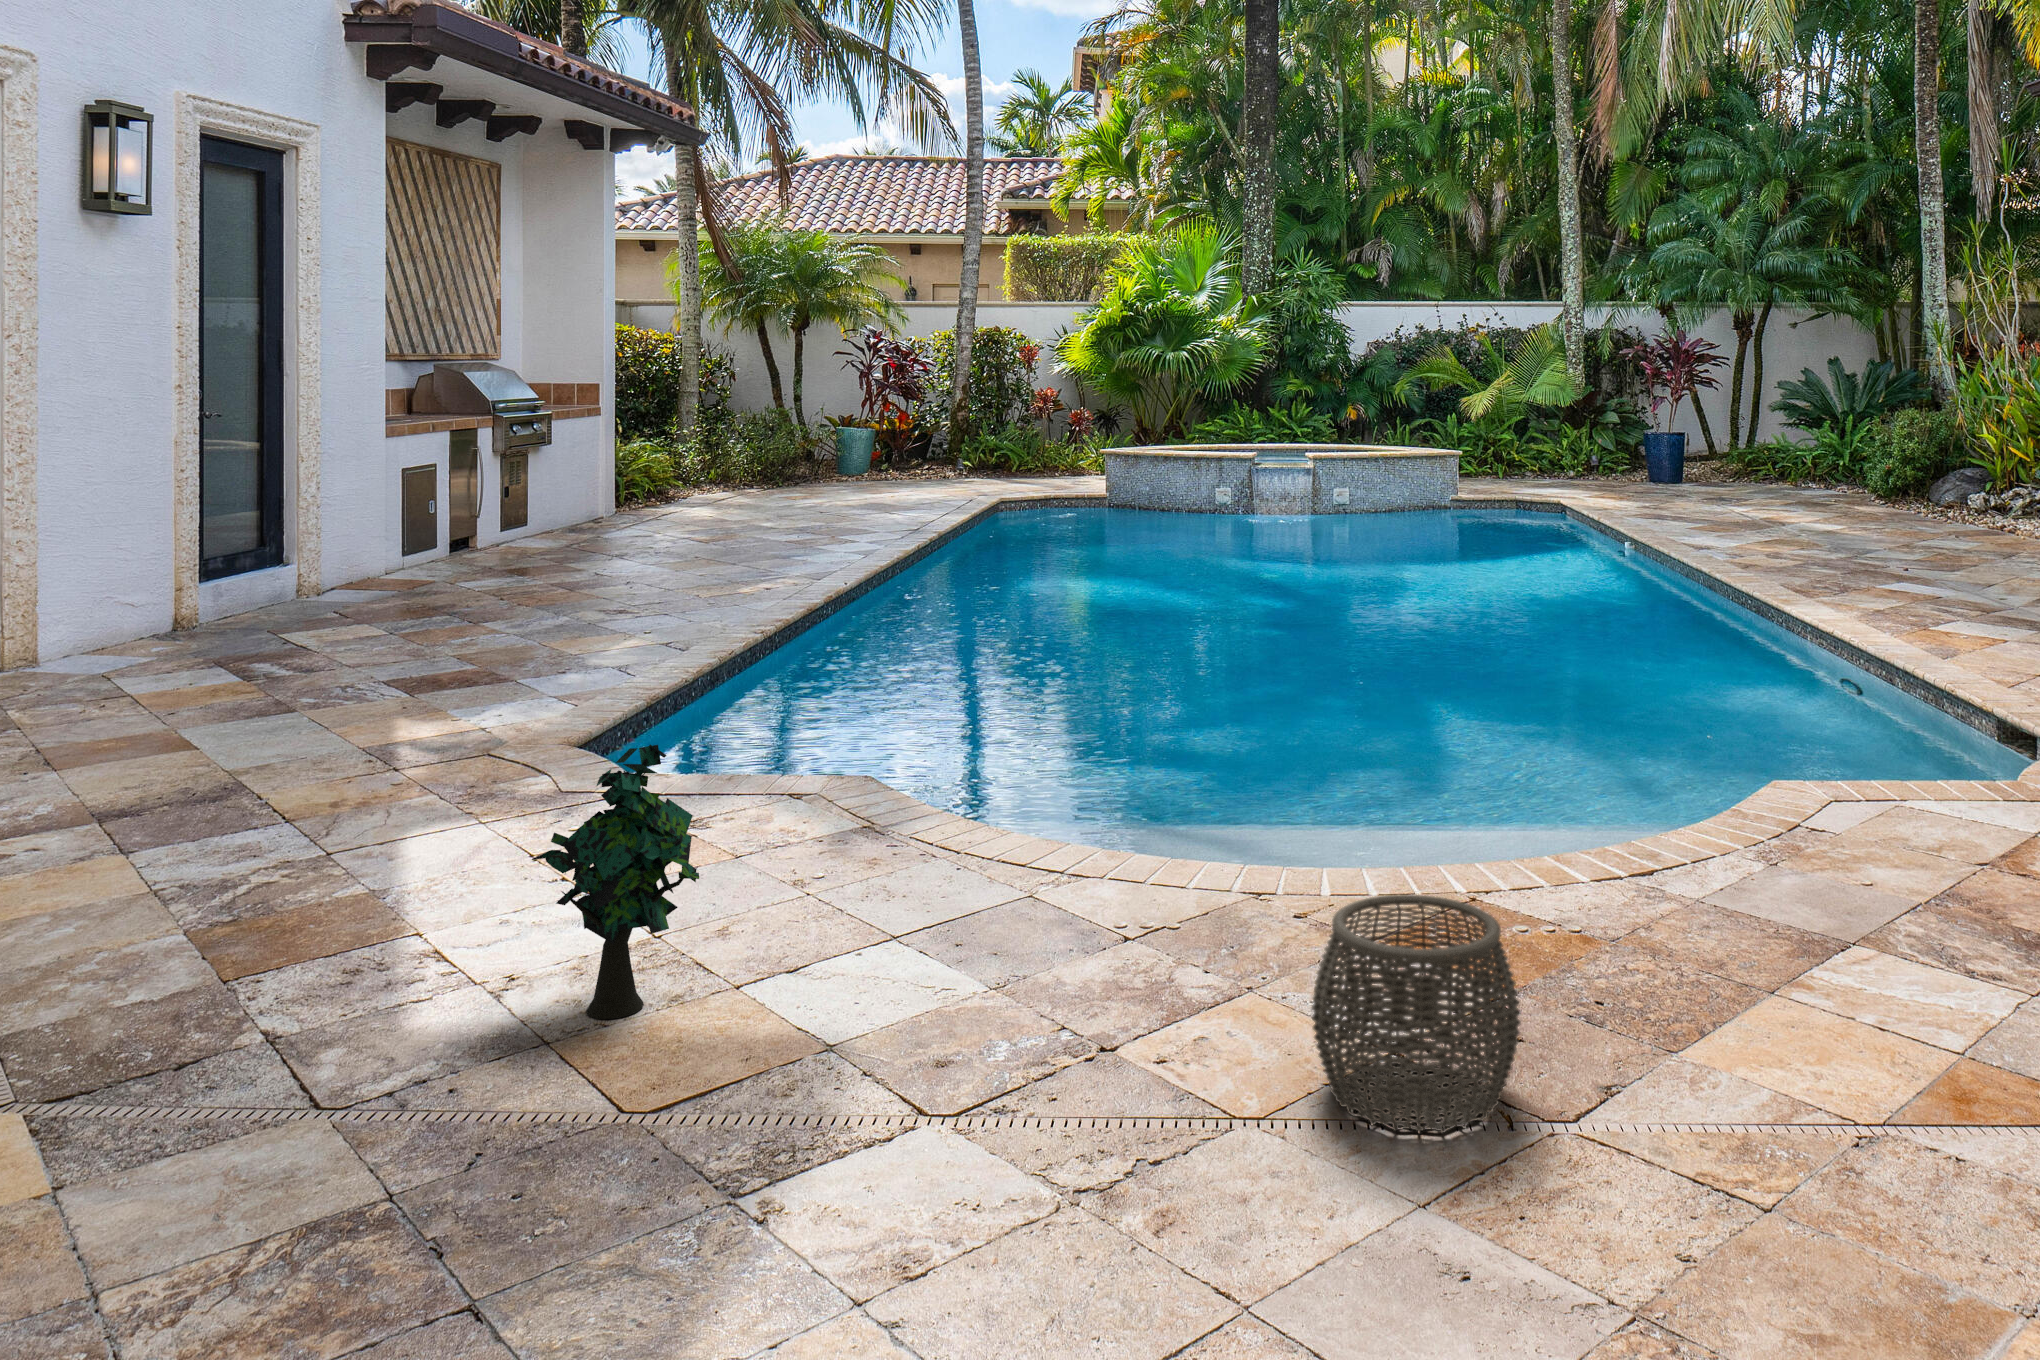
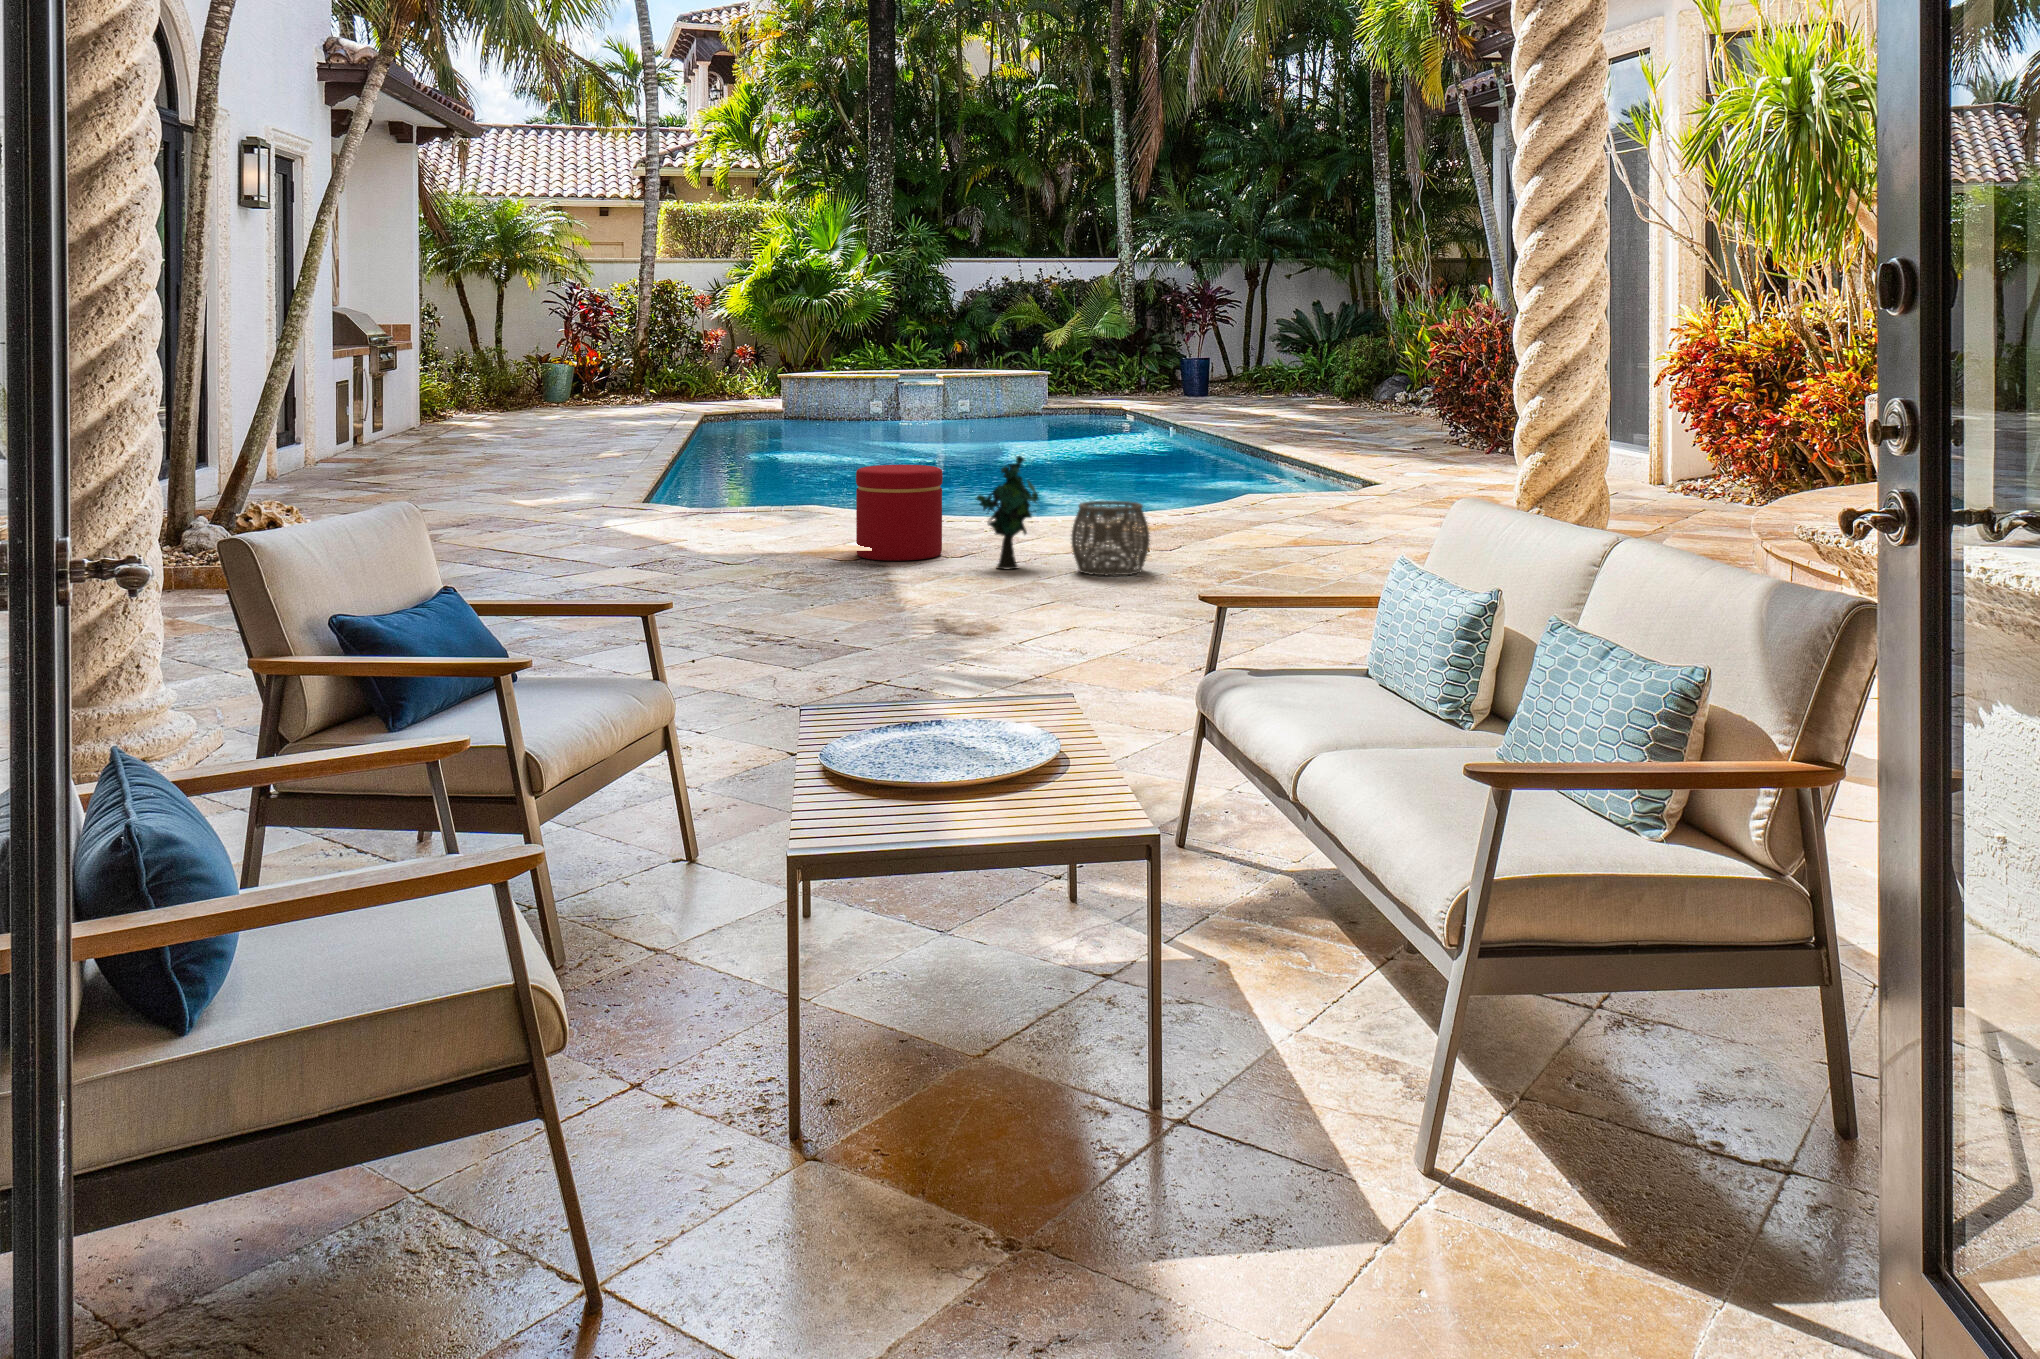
ottoman: none [871,736,1064,983] -> present [856,465,943,561]
decorative plant: present [532,745,699,1019] -> present [976,456,1039,569]

